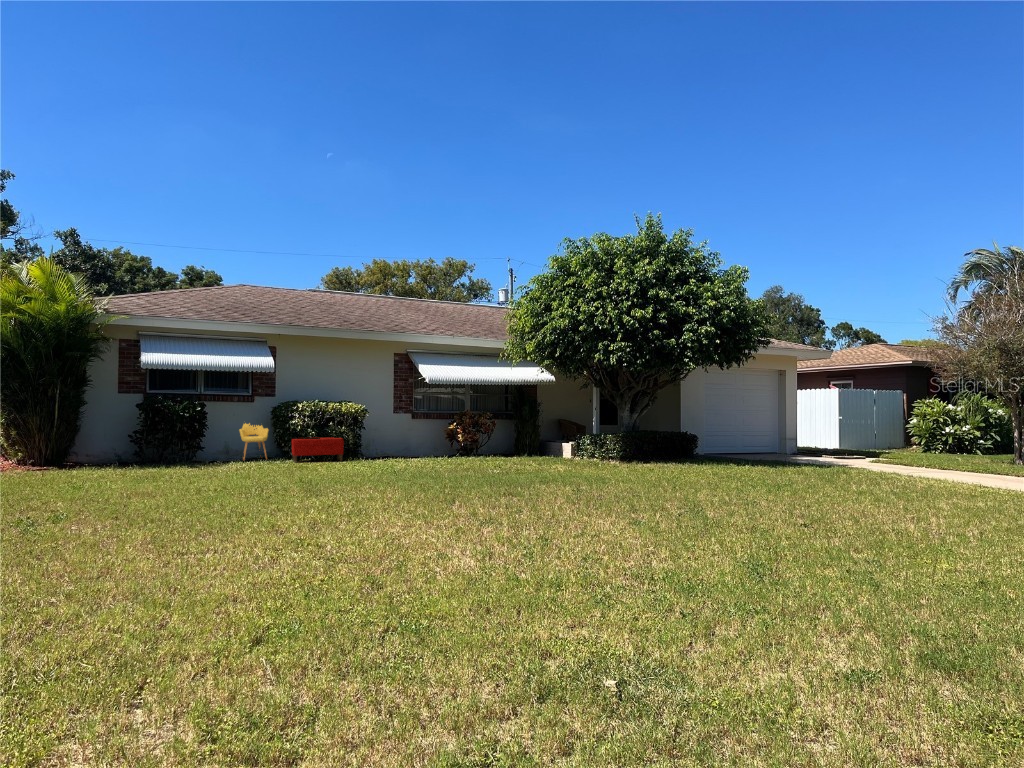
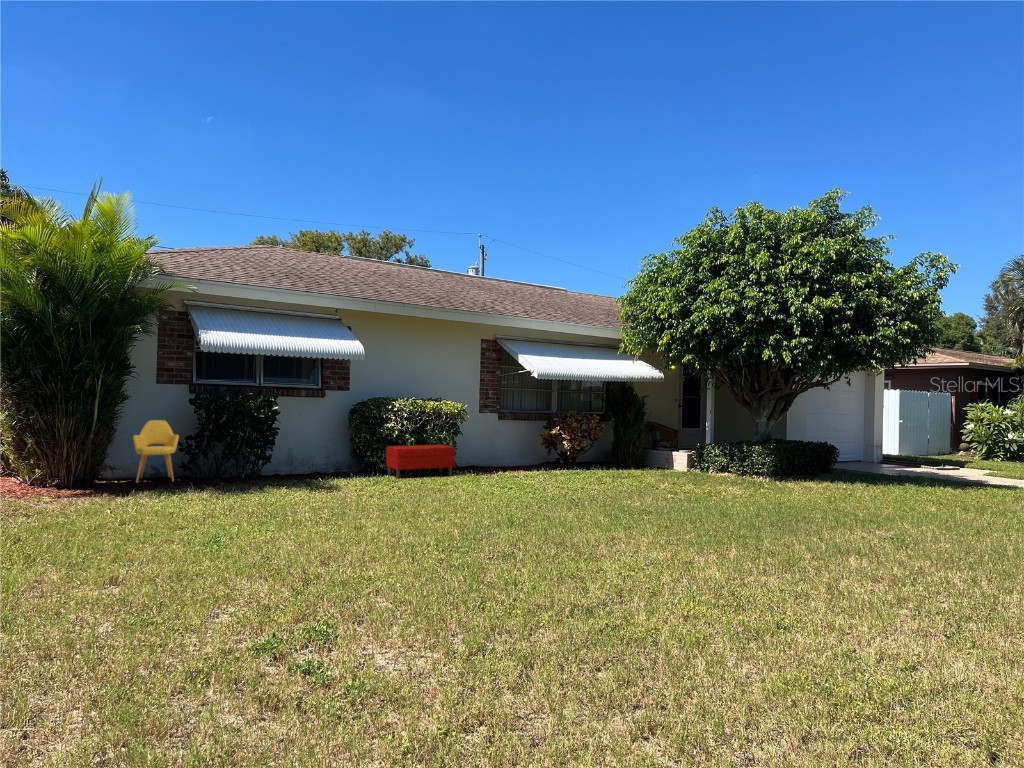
chair: present [240,423,268,460] -> present [133,420,179,483]

